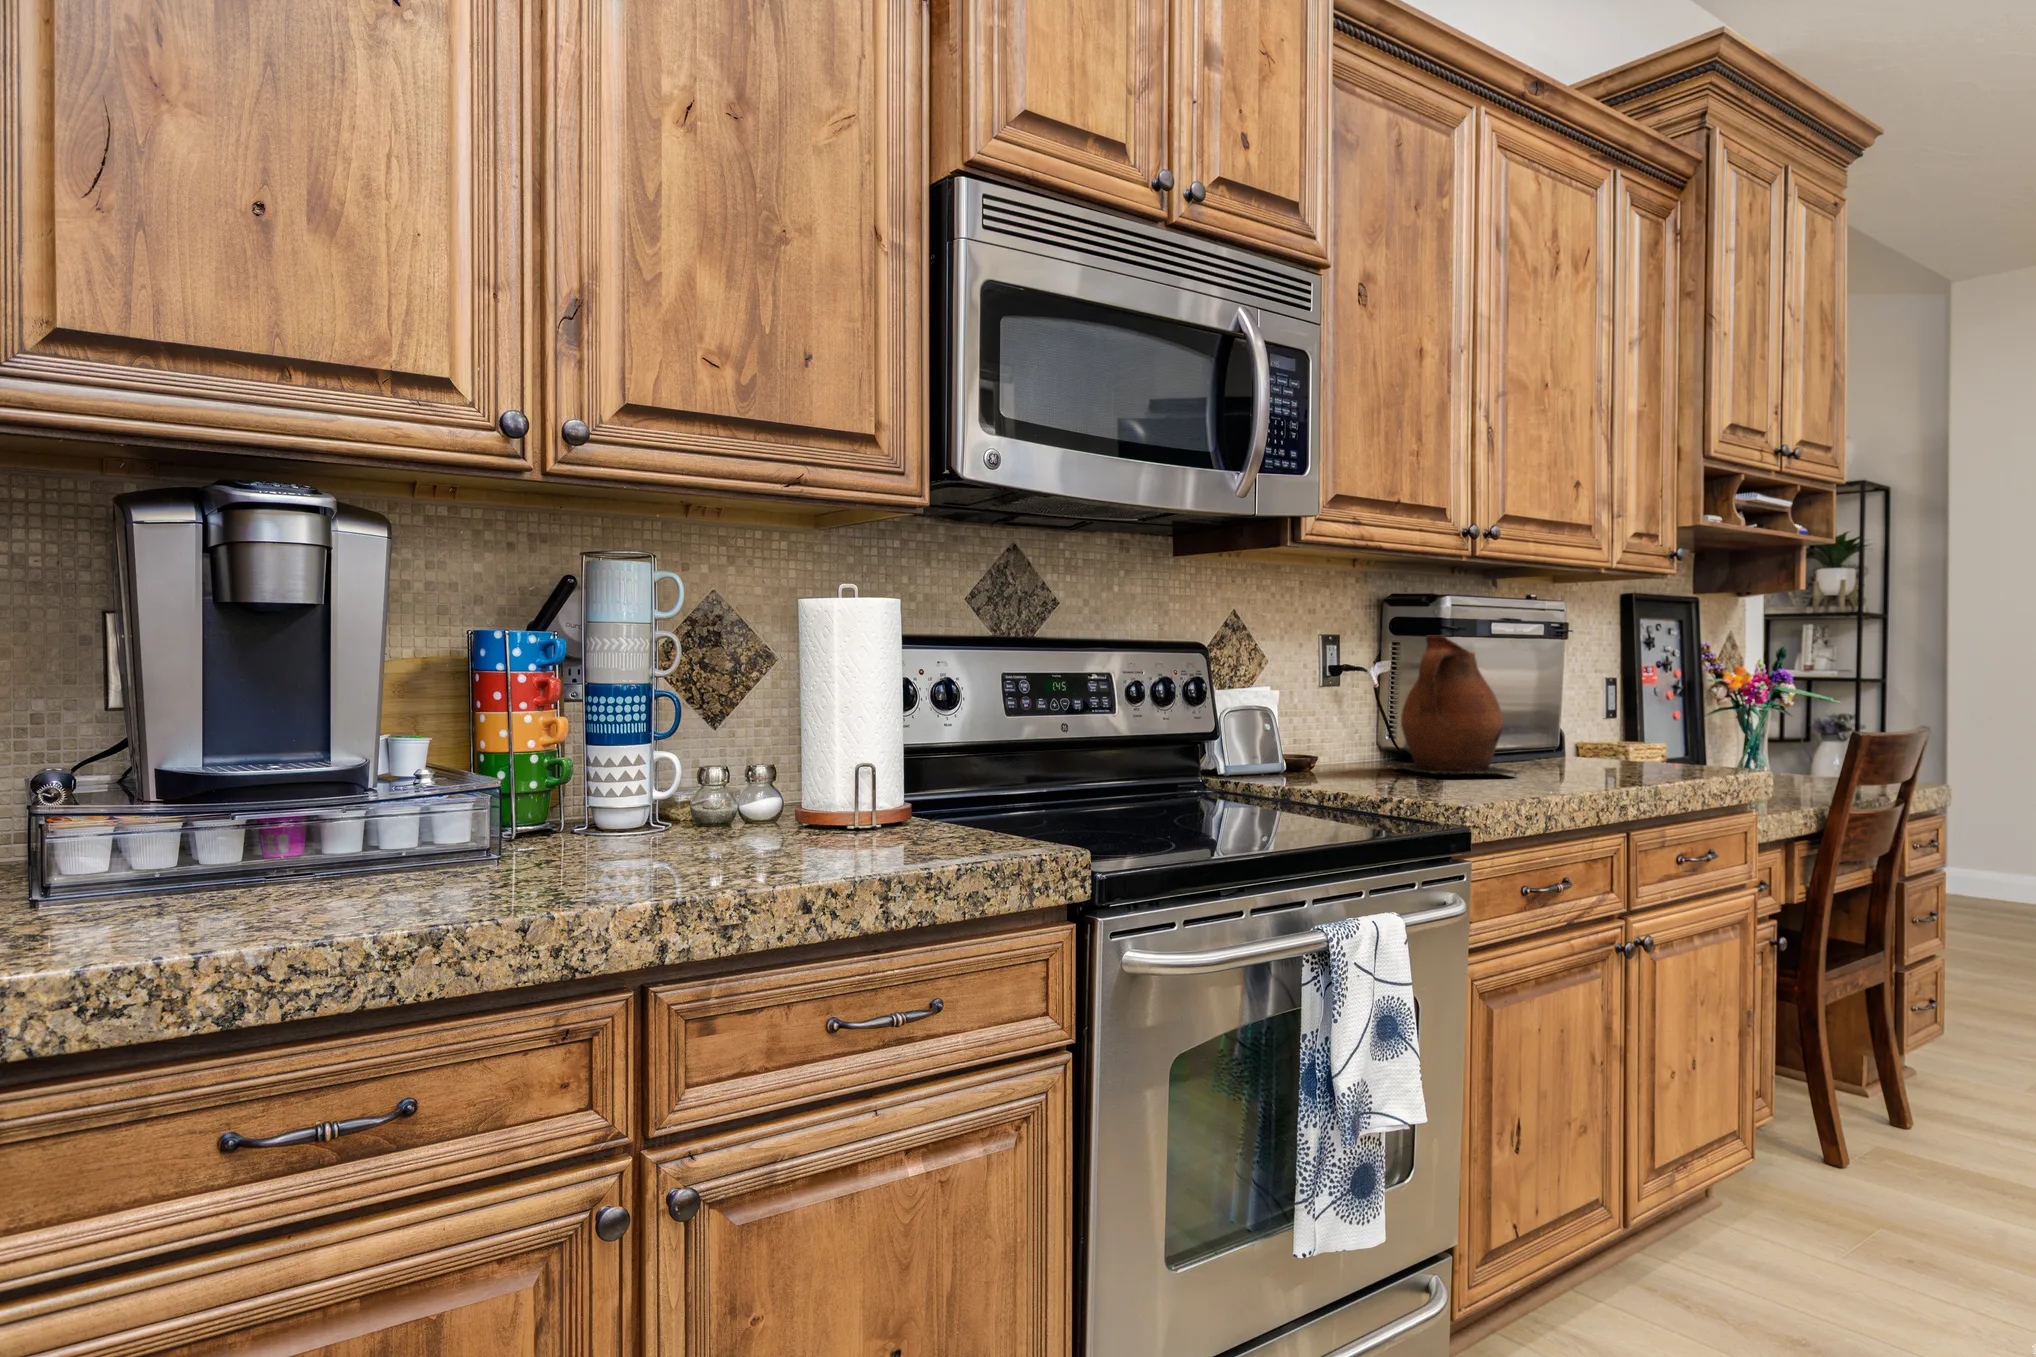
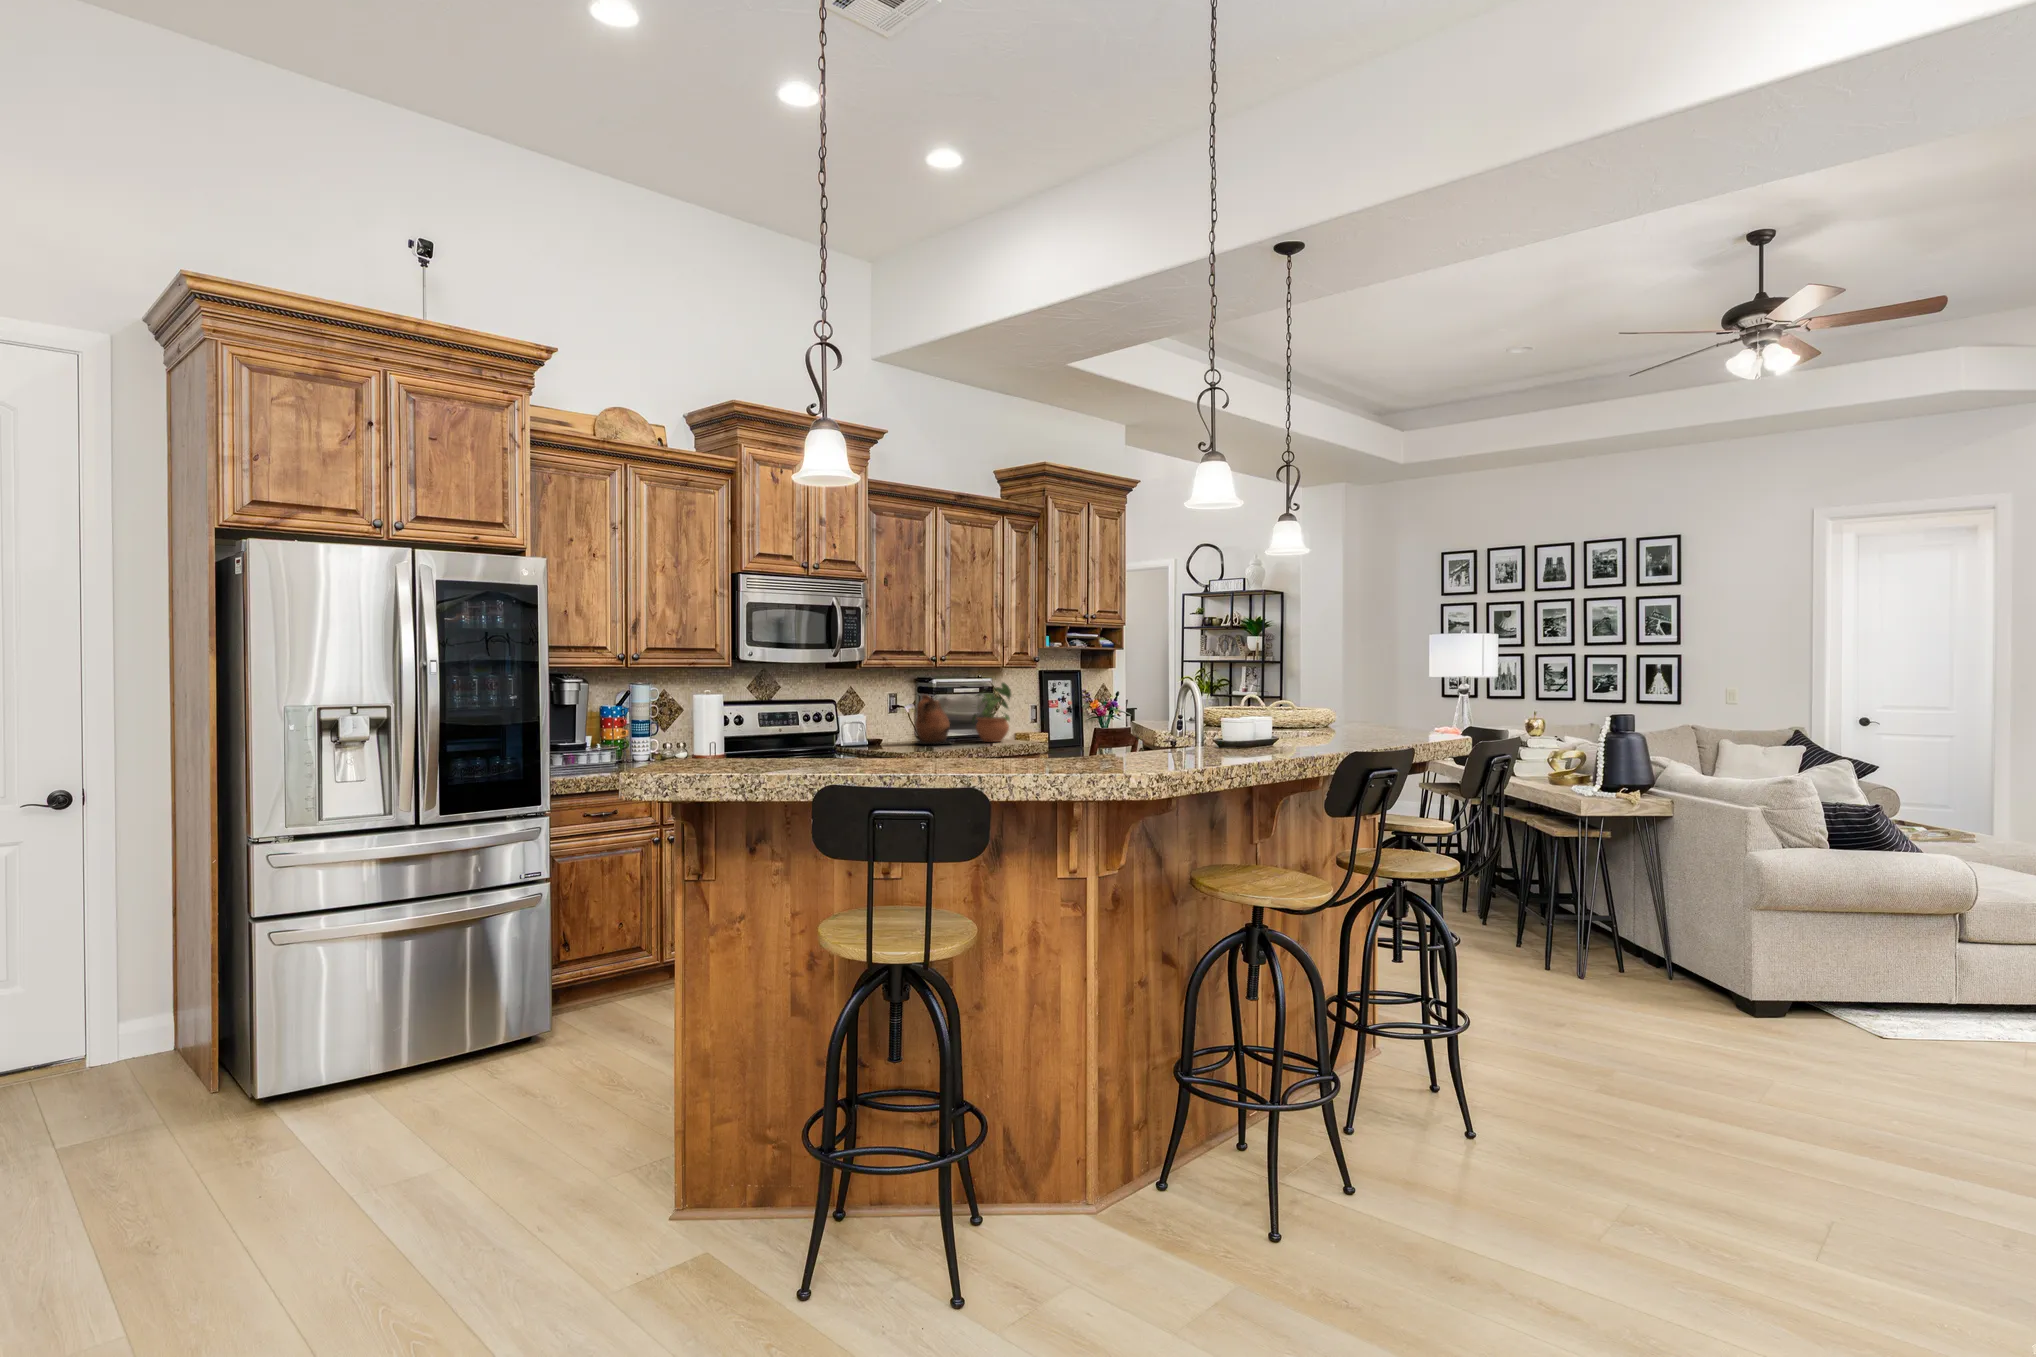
potted plant: none [1534,605,1671,772] -> present [972,683,1011,742]

